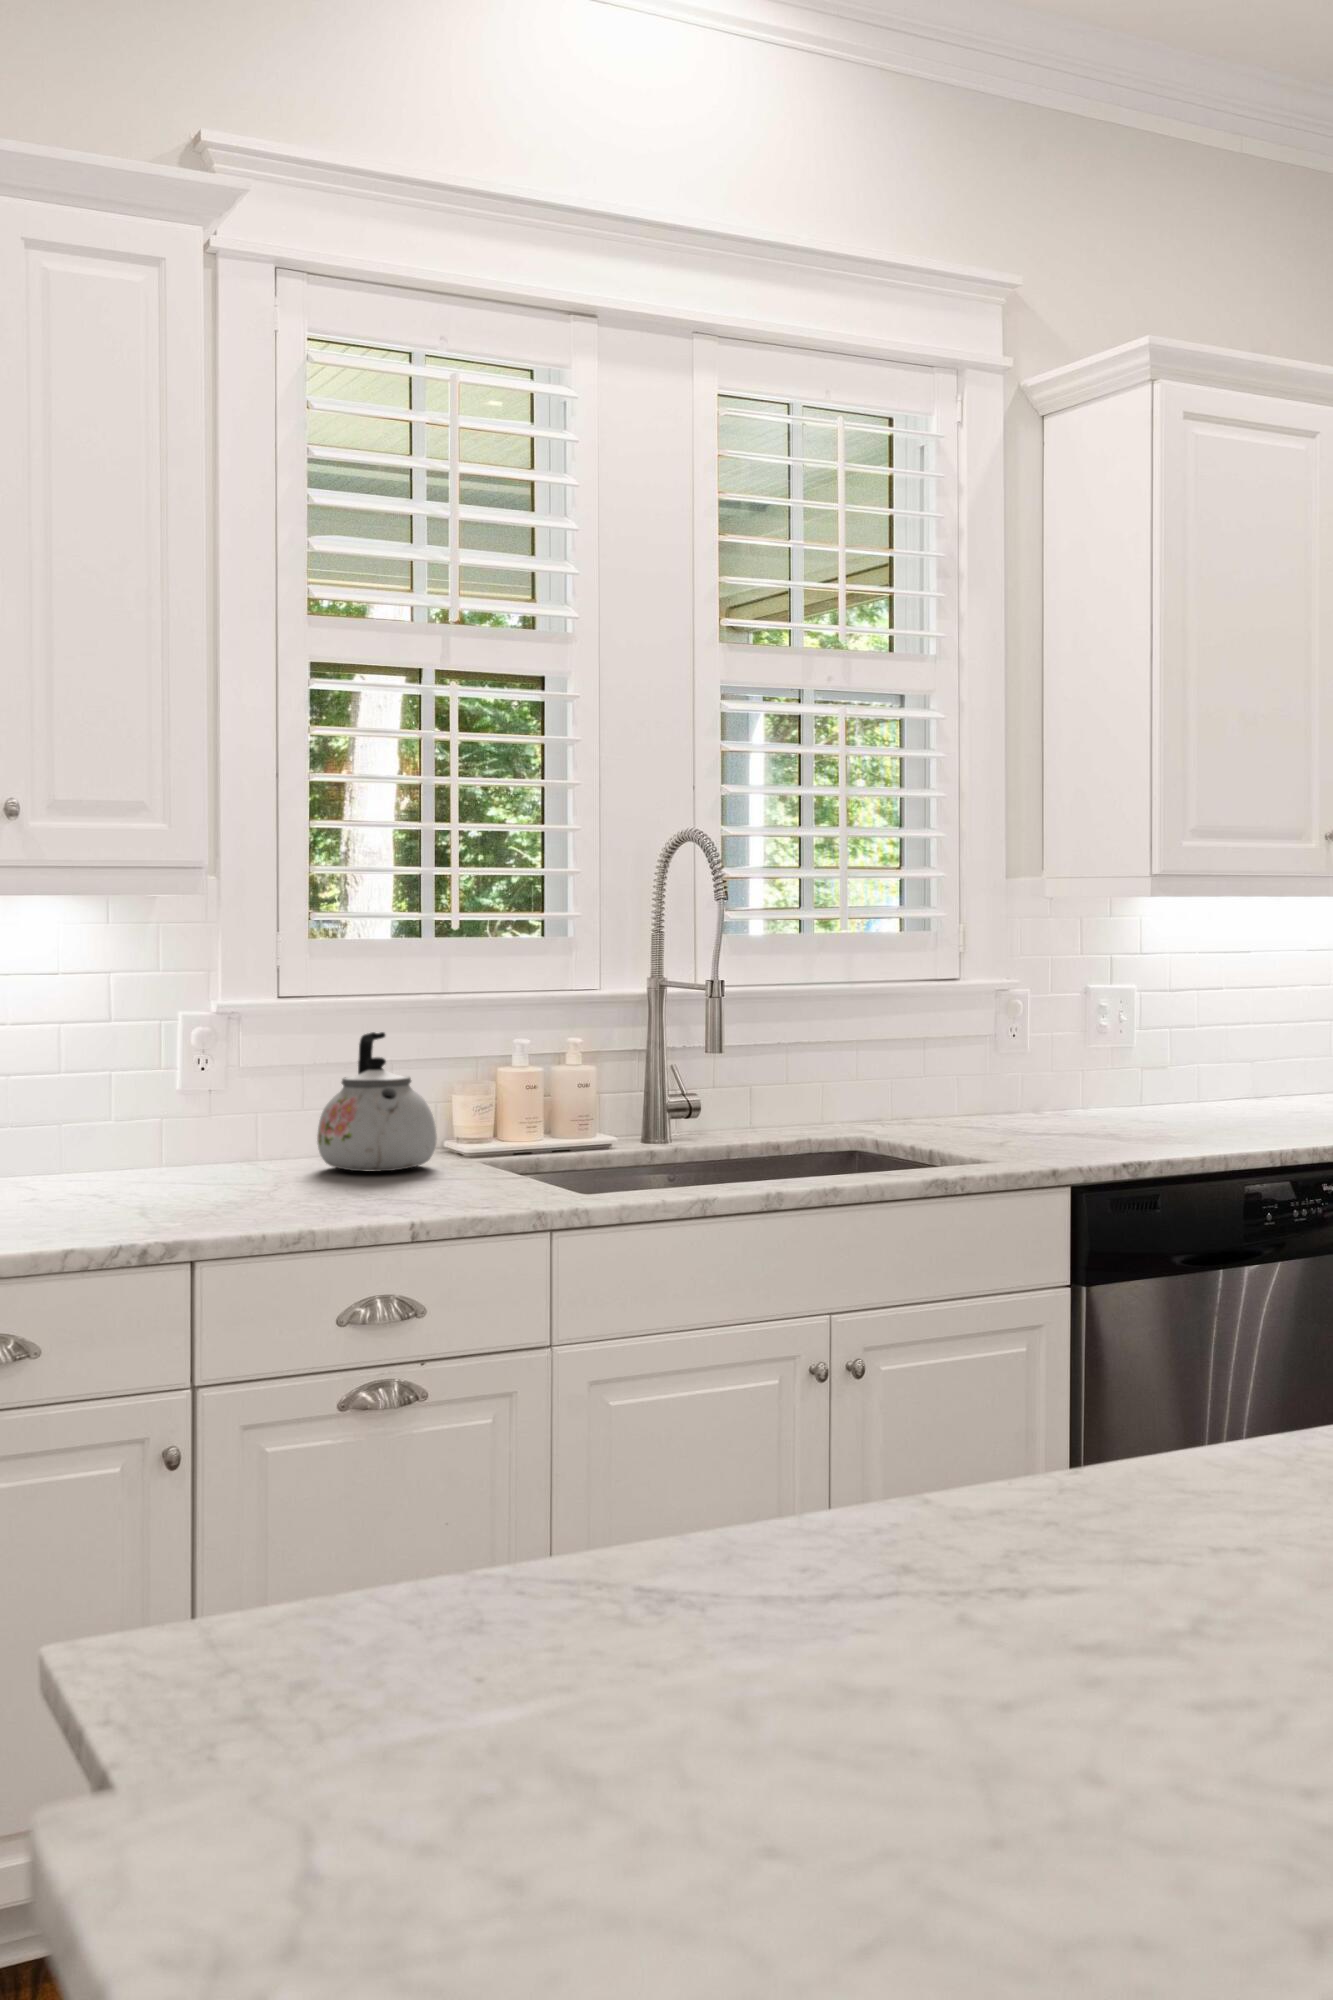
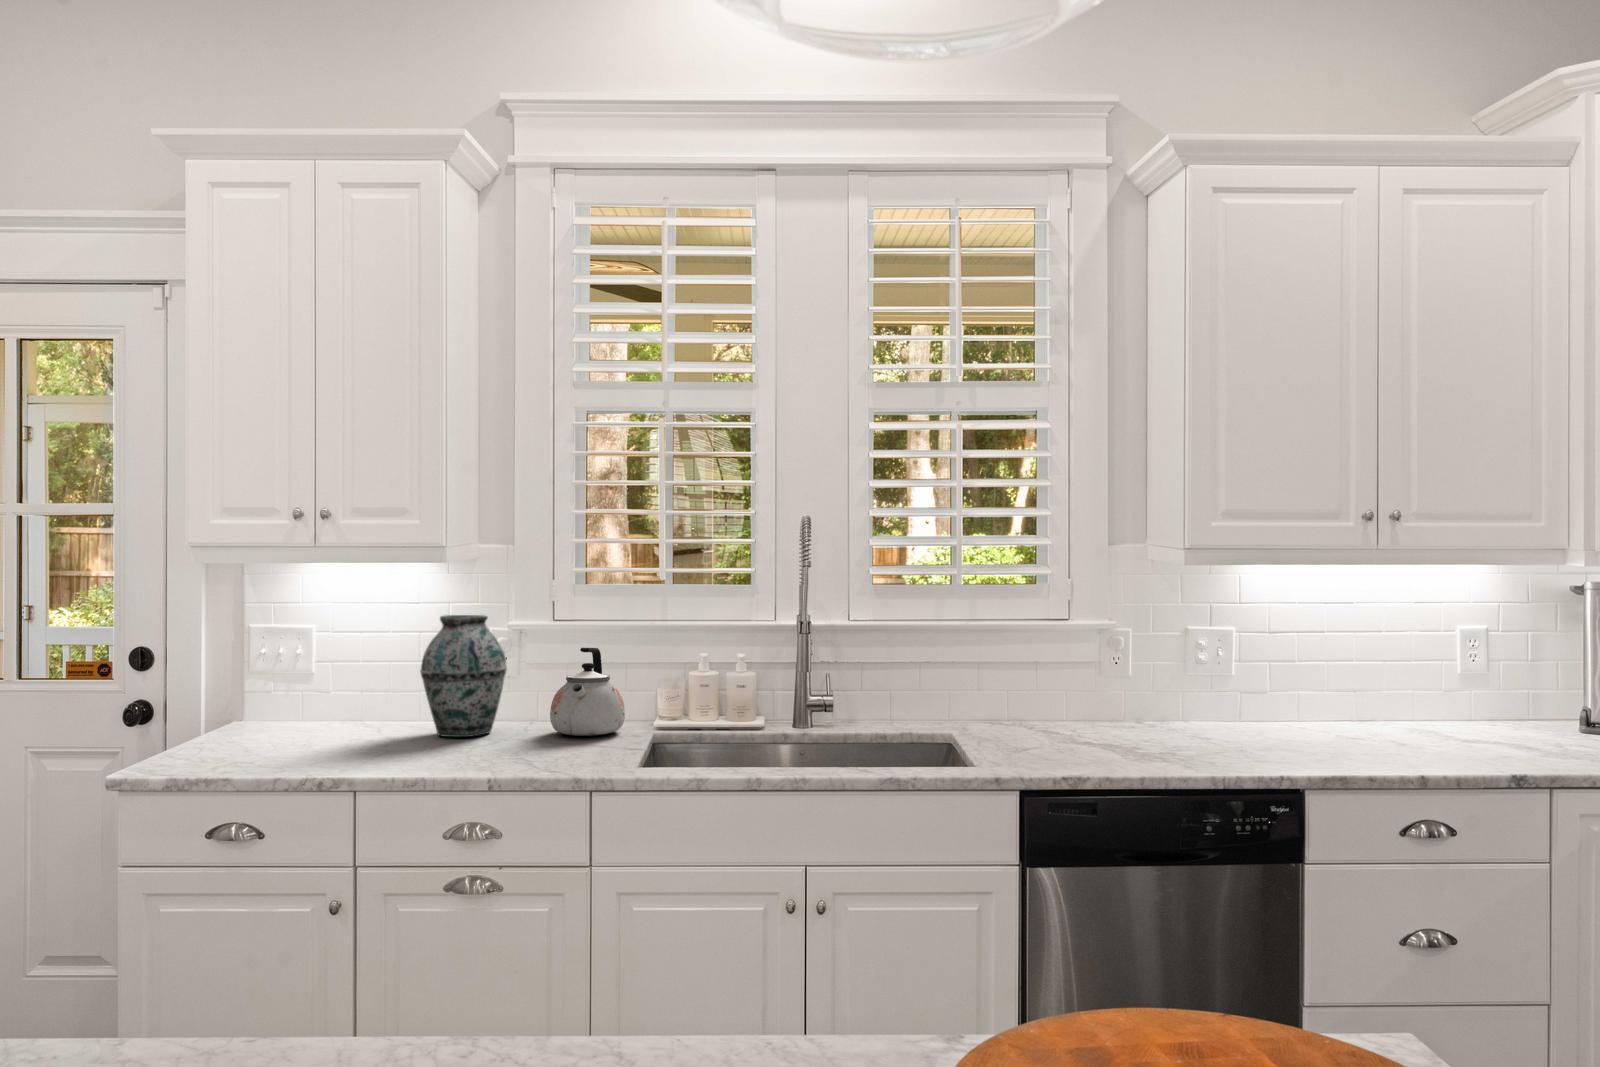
vase: none [104,985,249,1187] -> present [420,615,507,737]

